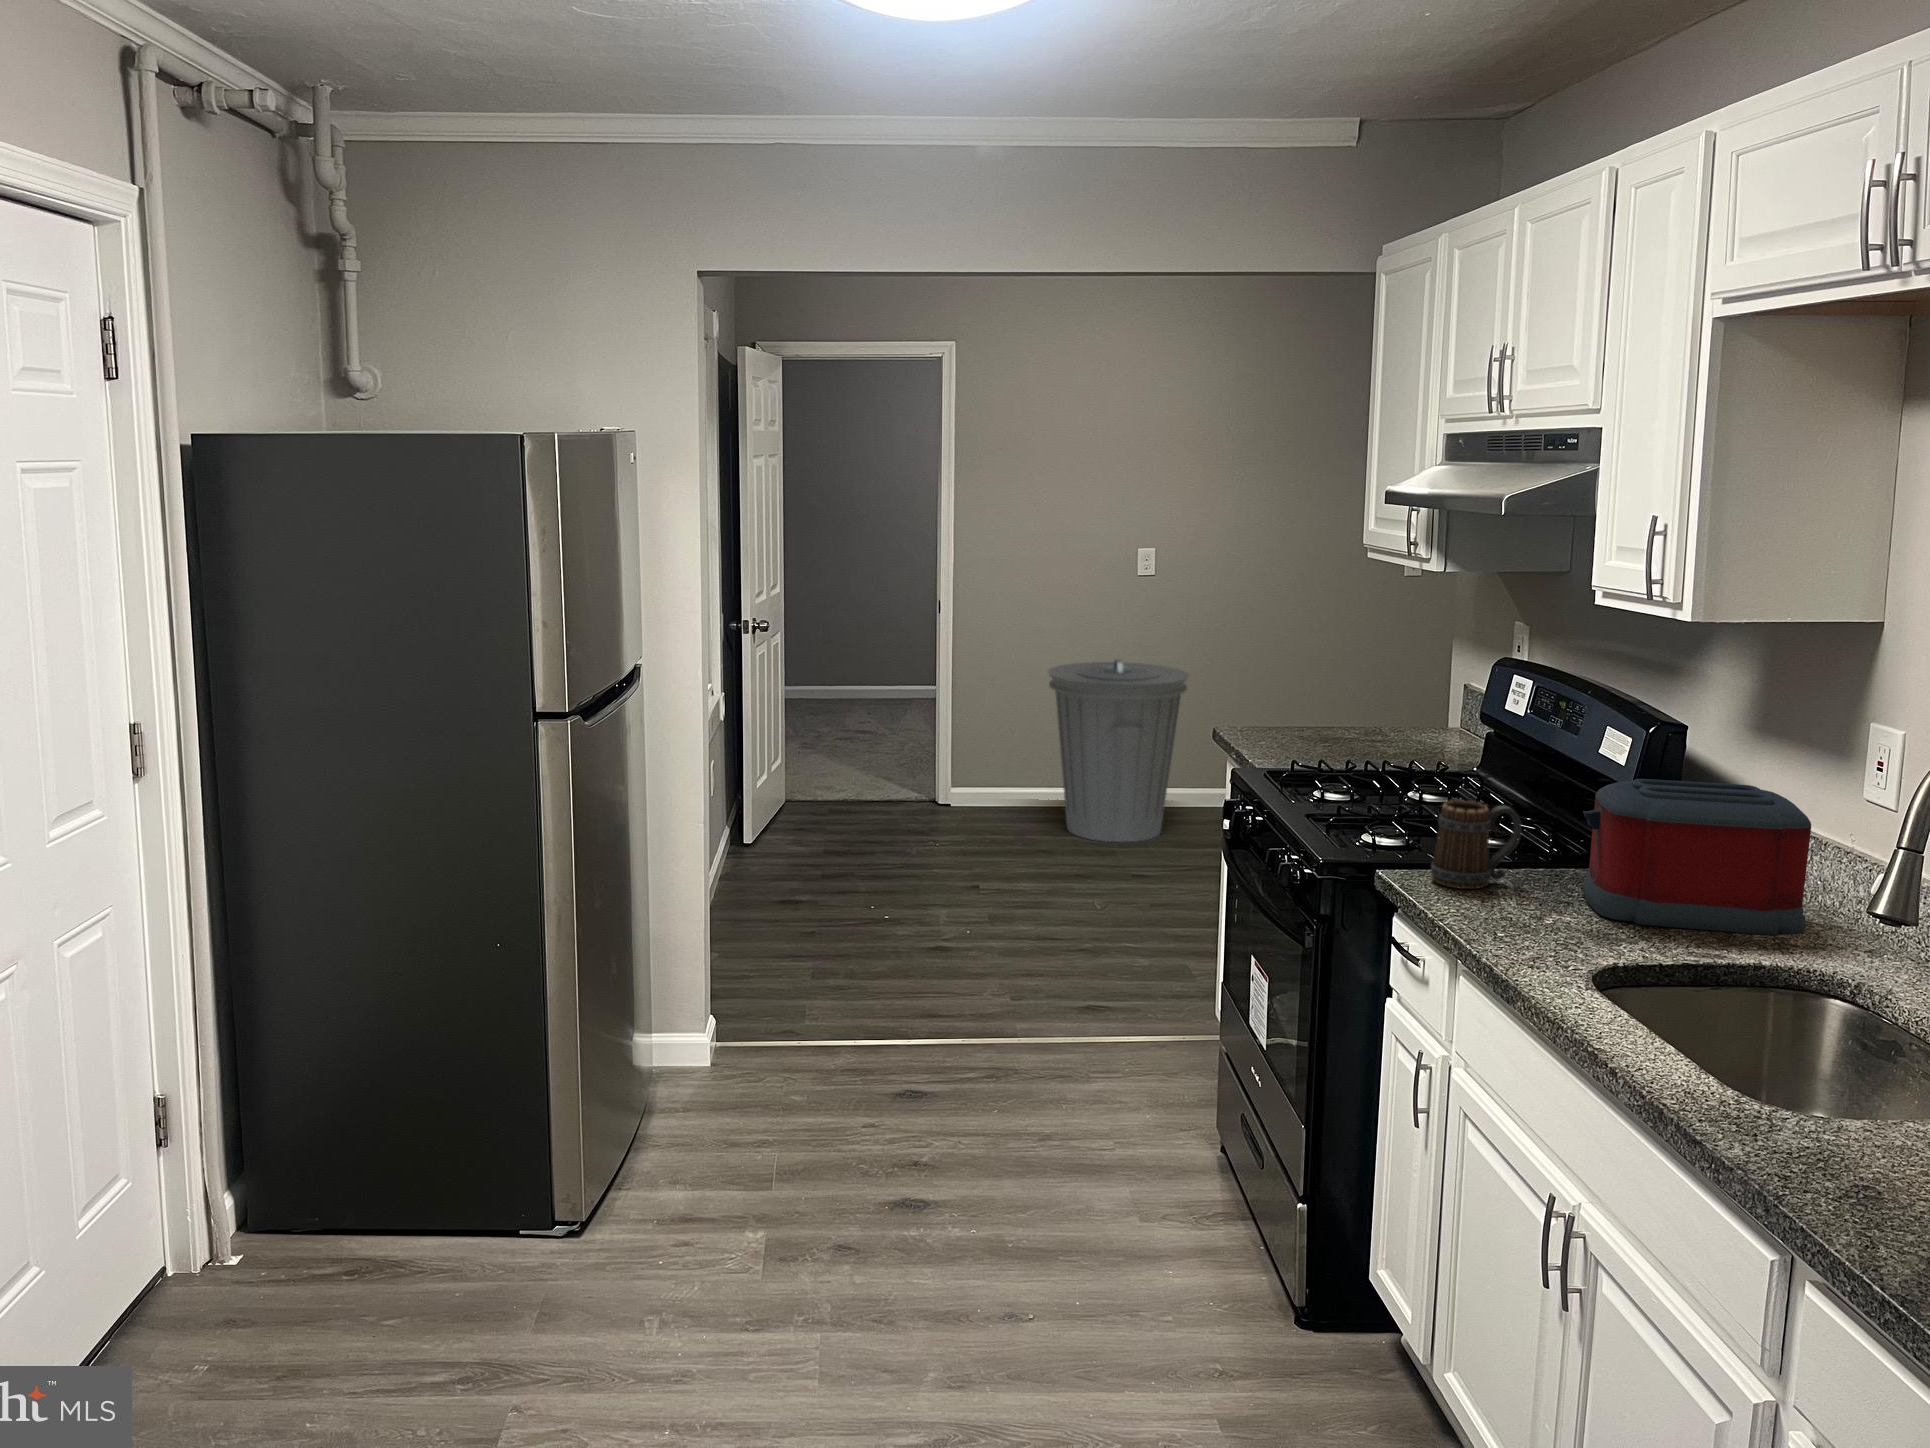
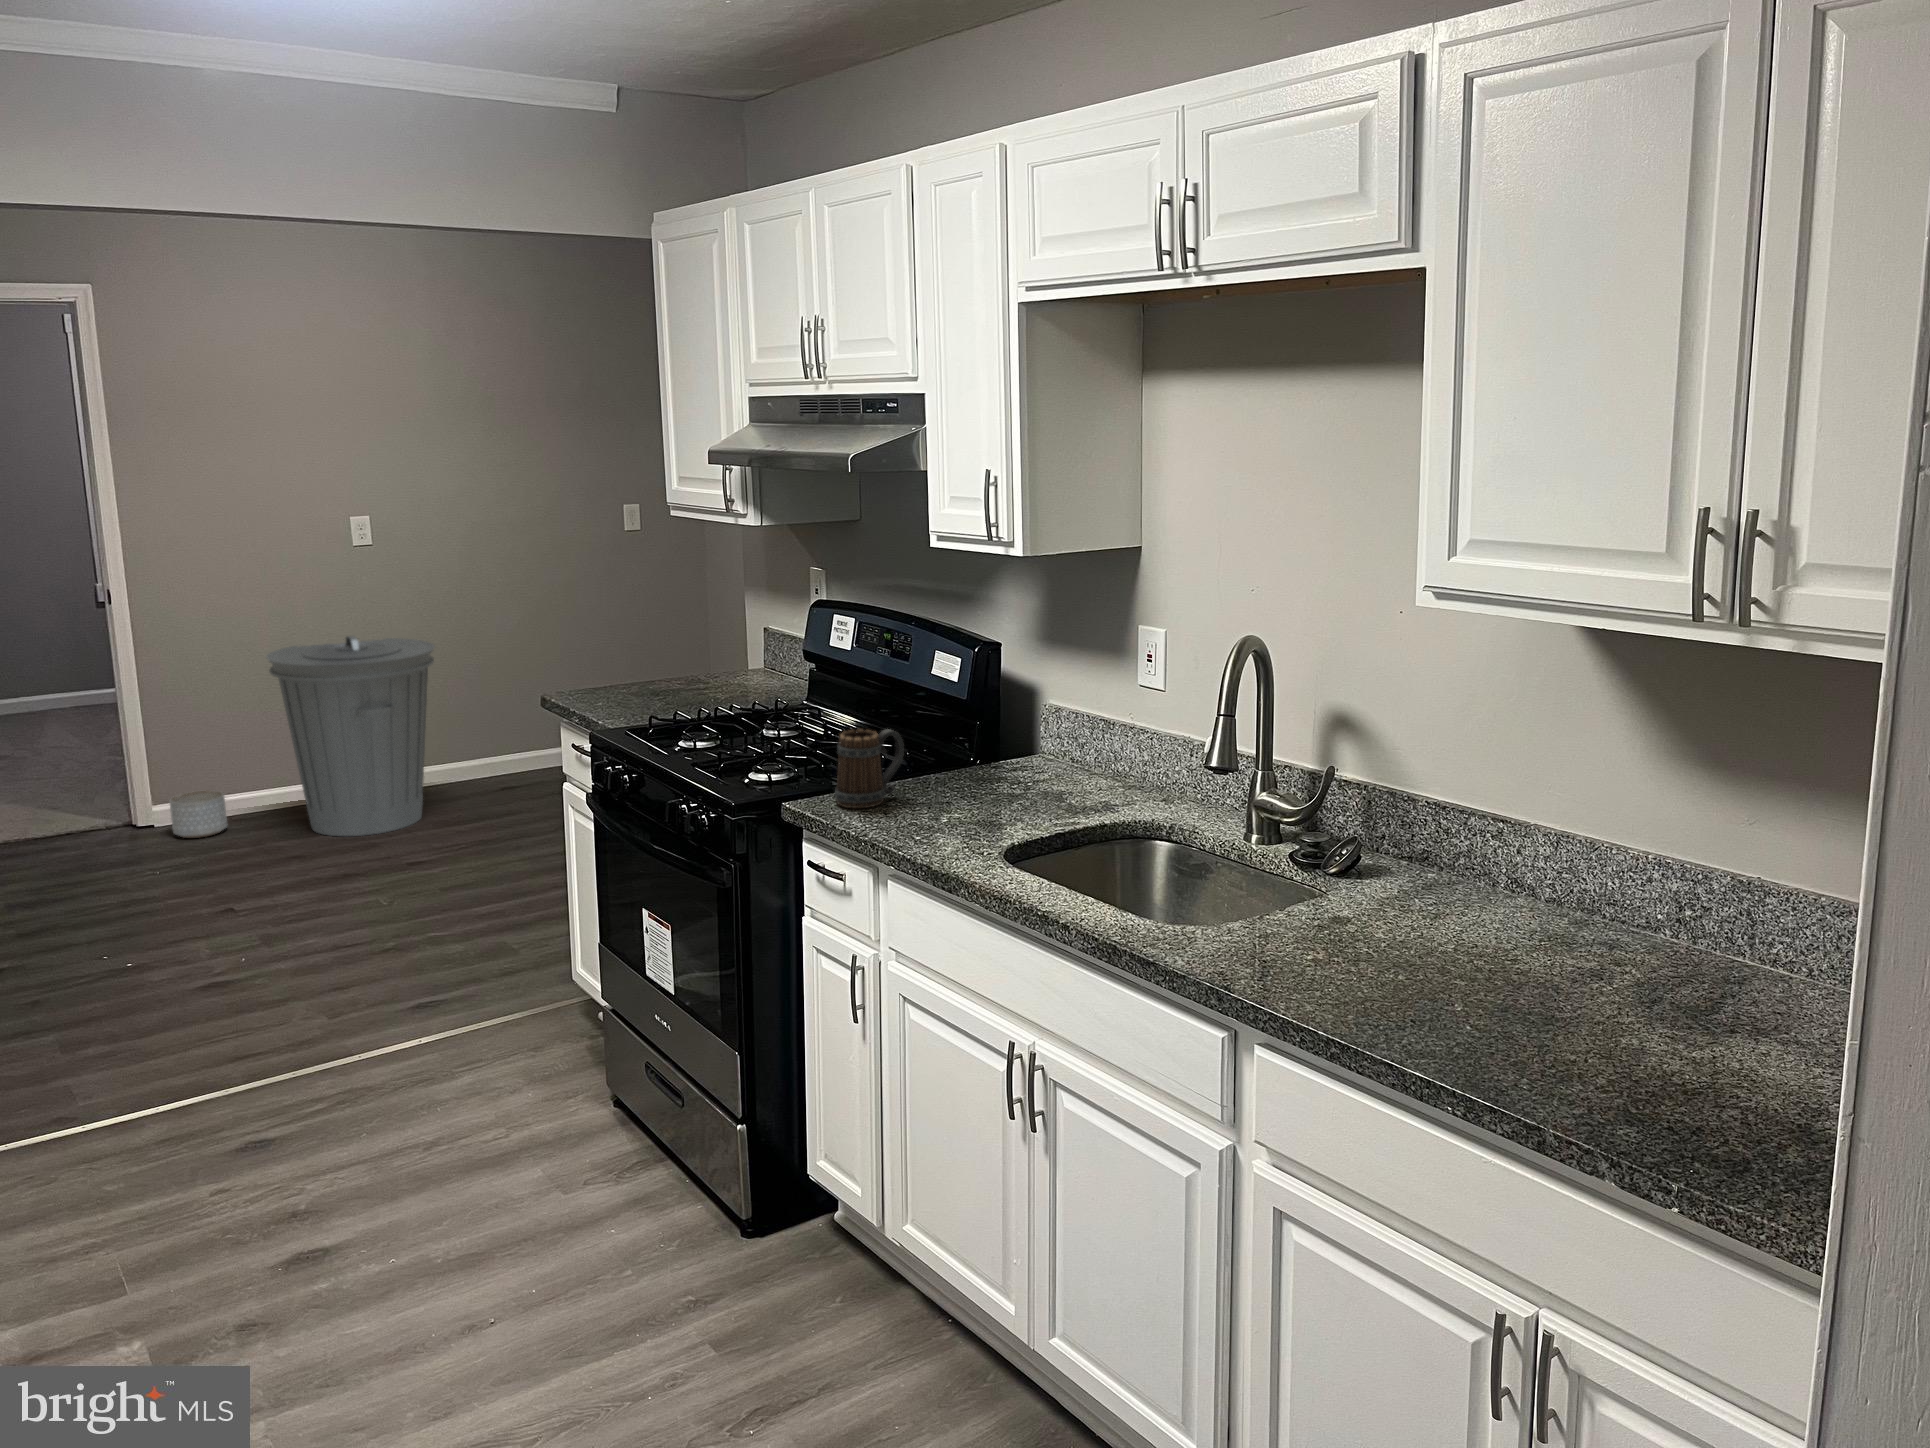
toaster: present [1583,779,1811,935] -> none [955,685,1118,810]
planter: none [963,780,1005,820] -> present [169,790,227,838]

